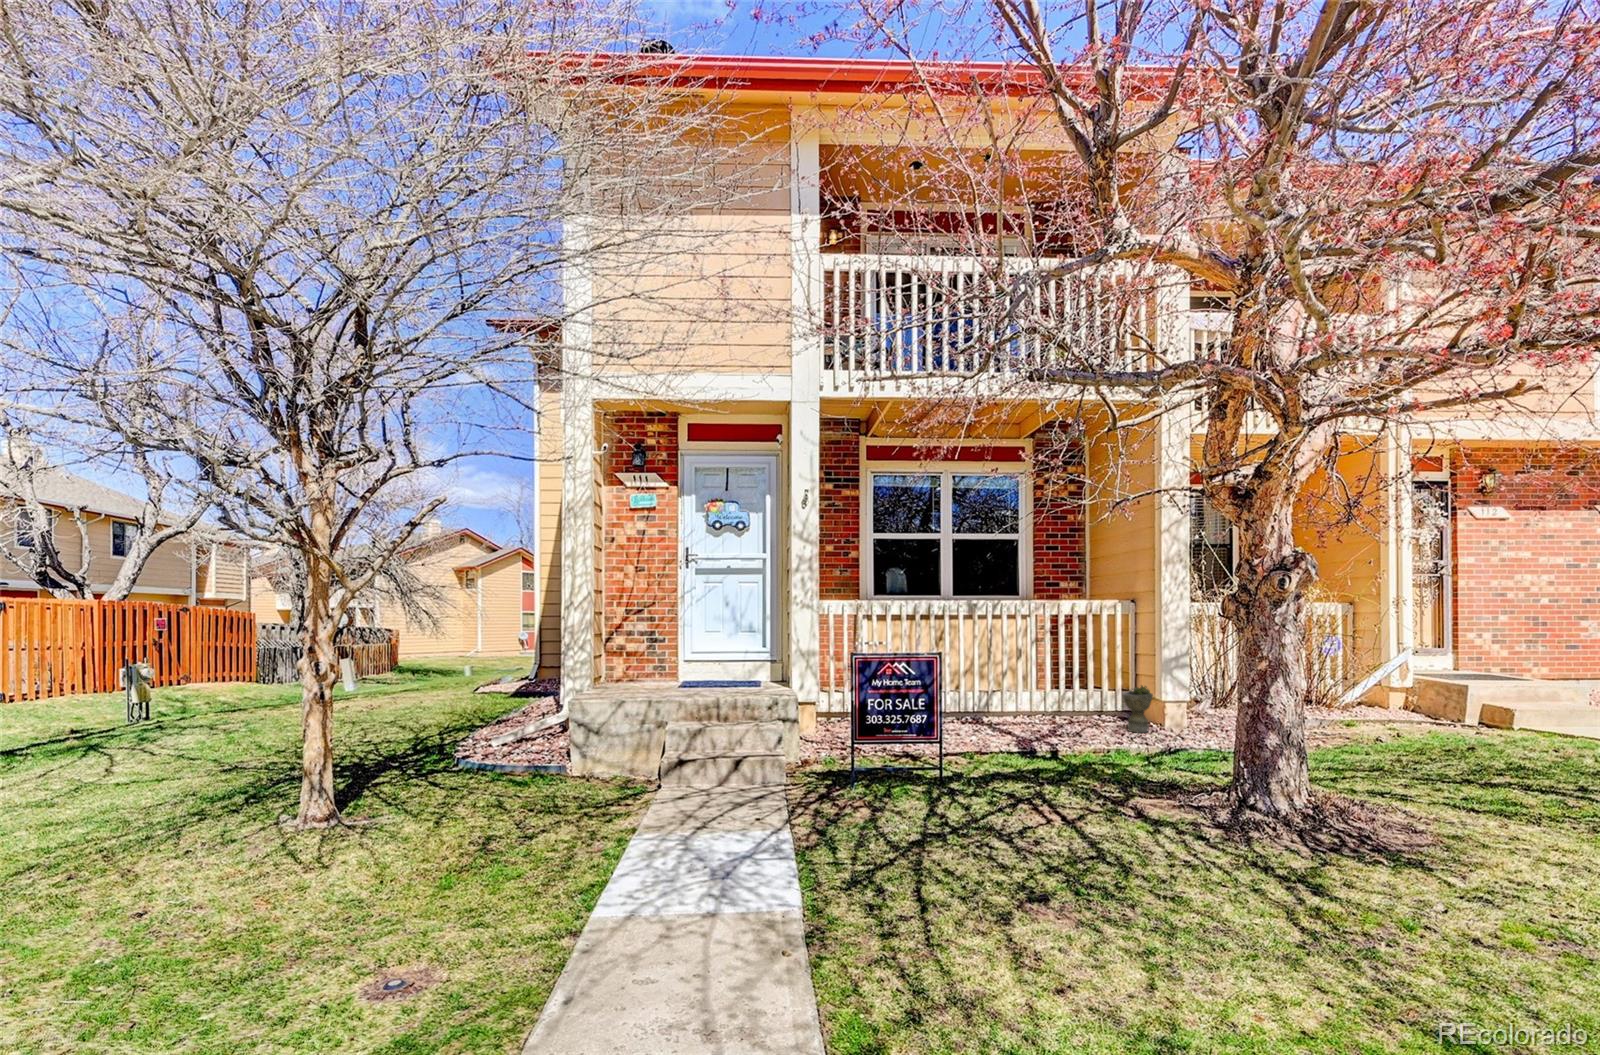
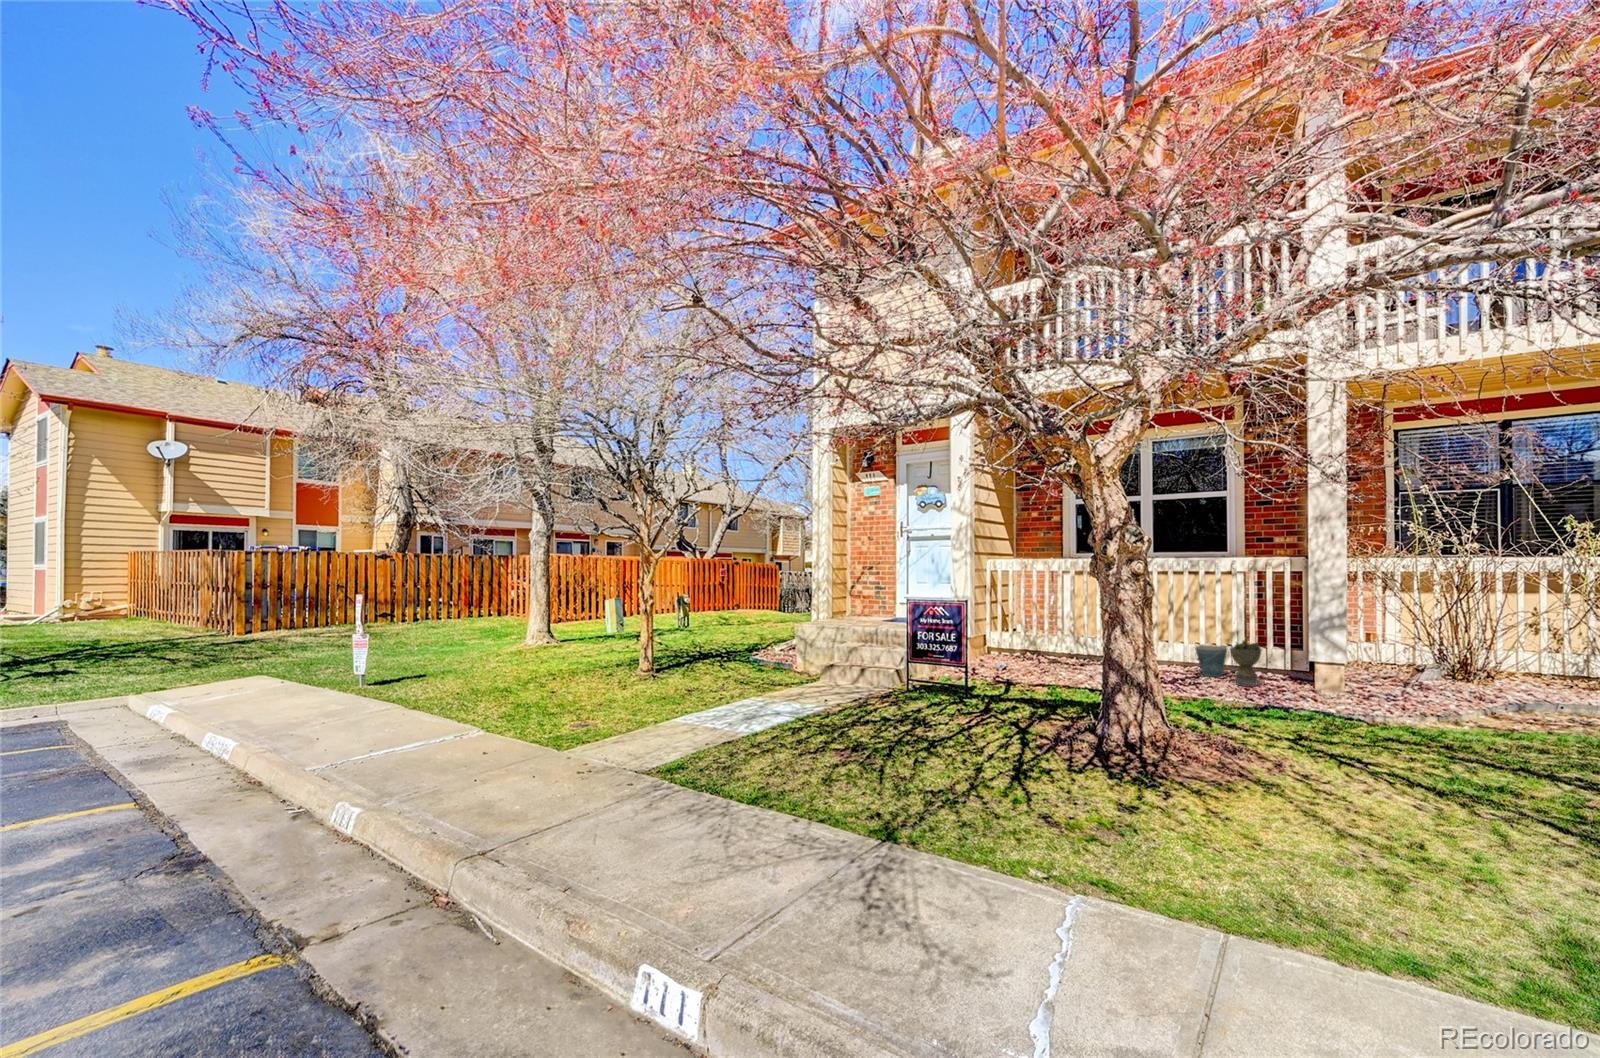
bucket: none [1068,692,1101,726] -> present [1195,645,1227,677]

